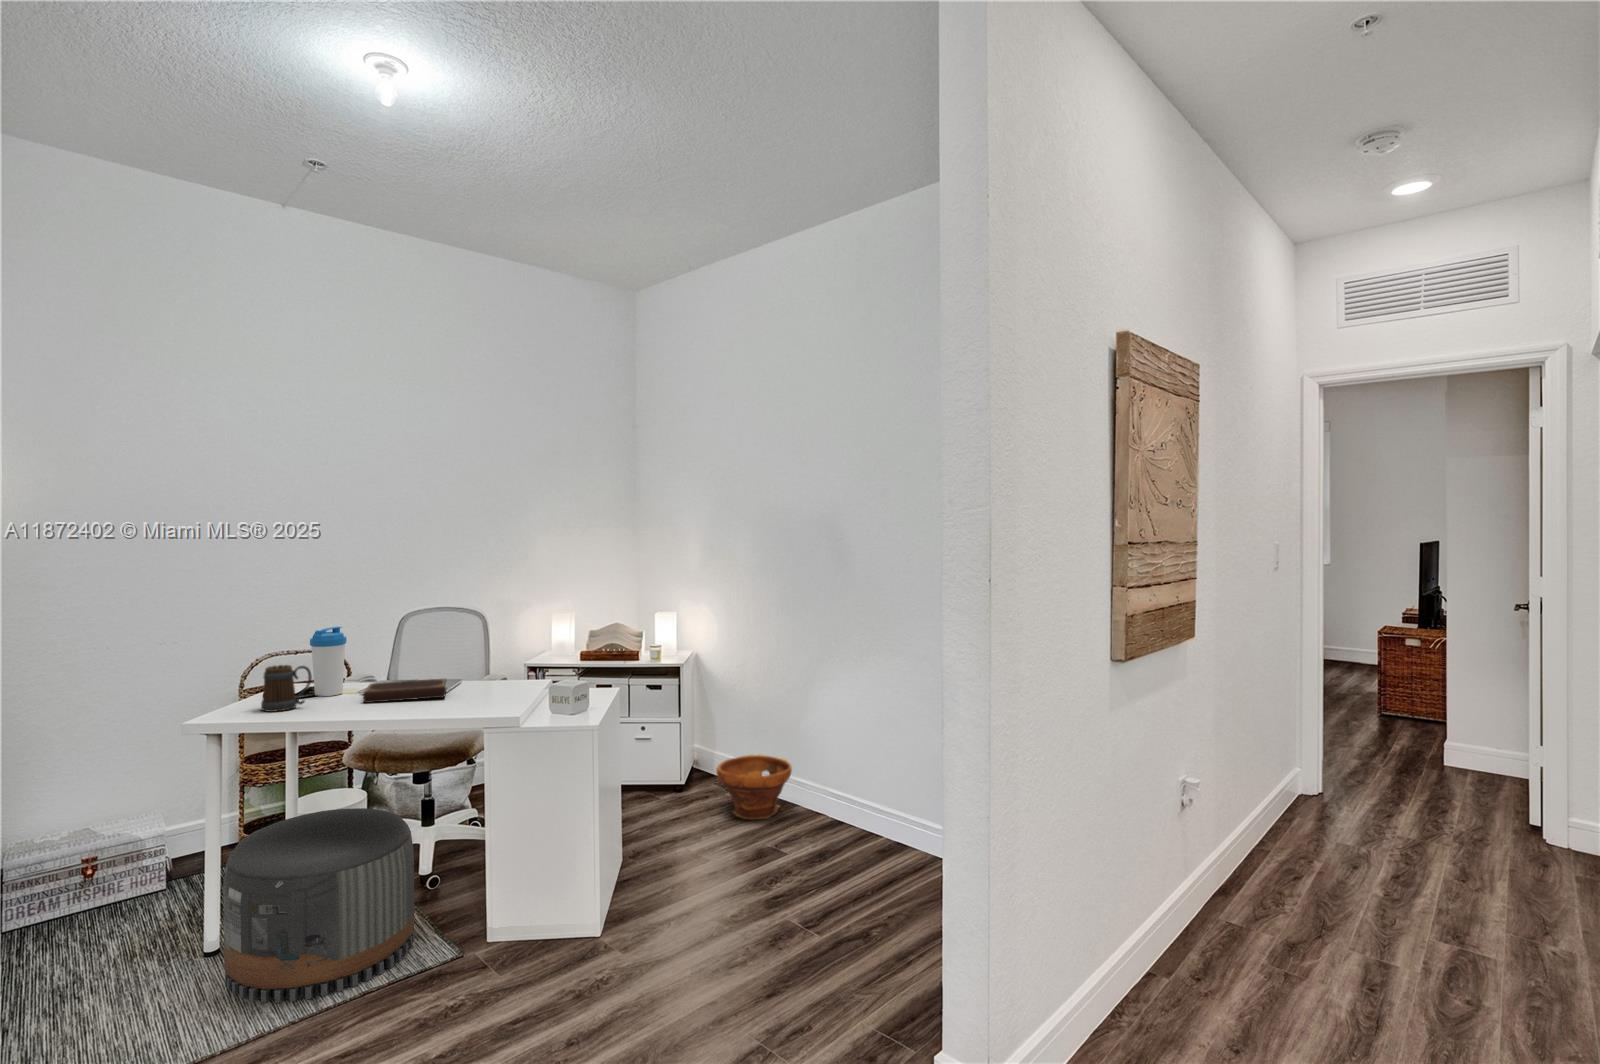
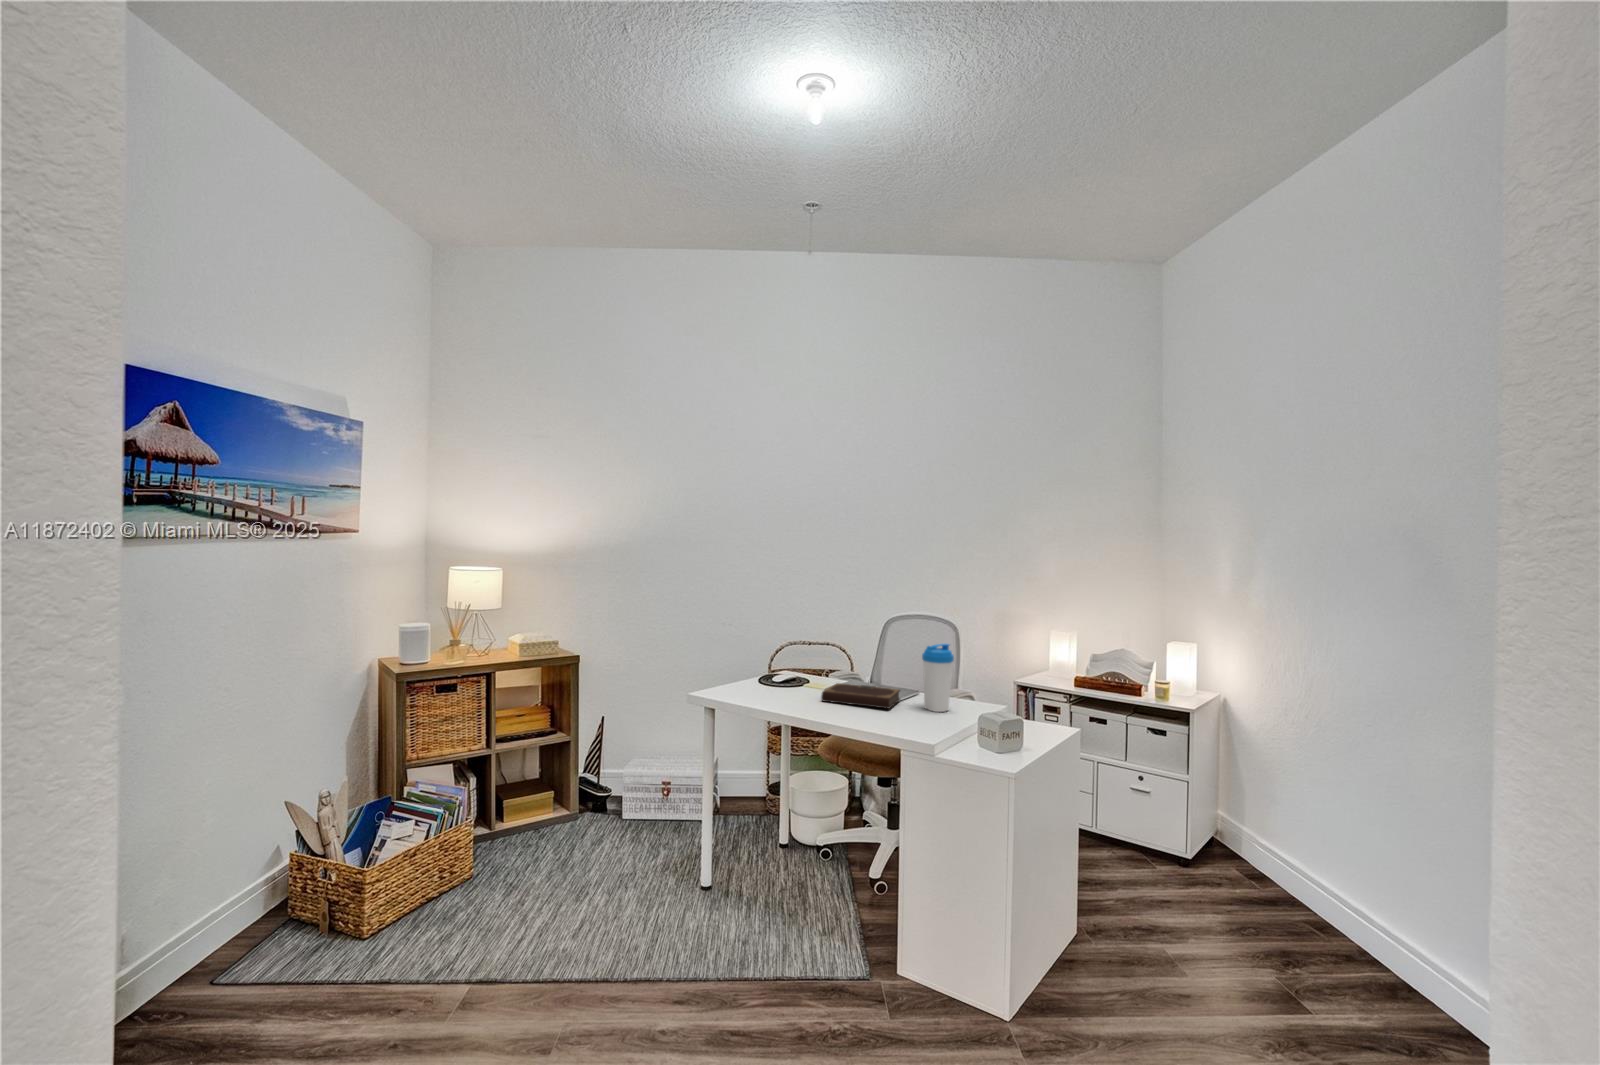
water bottle: present [310,627,346,696] -> present [922,644,954,712]
mug: present [261,665,312,712] -> none [745,656,782,697]
planter: present [716,754,792,819] -> none [1222,844,1337,940]
pouf: present [223,808,415,1003] -> none [695,792,845,968]

